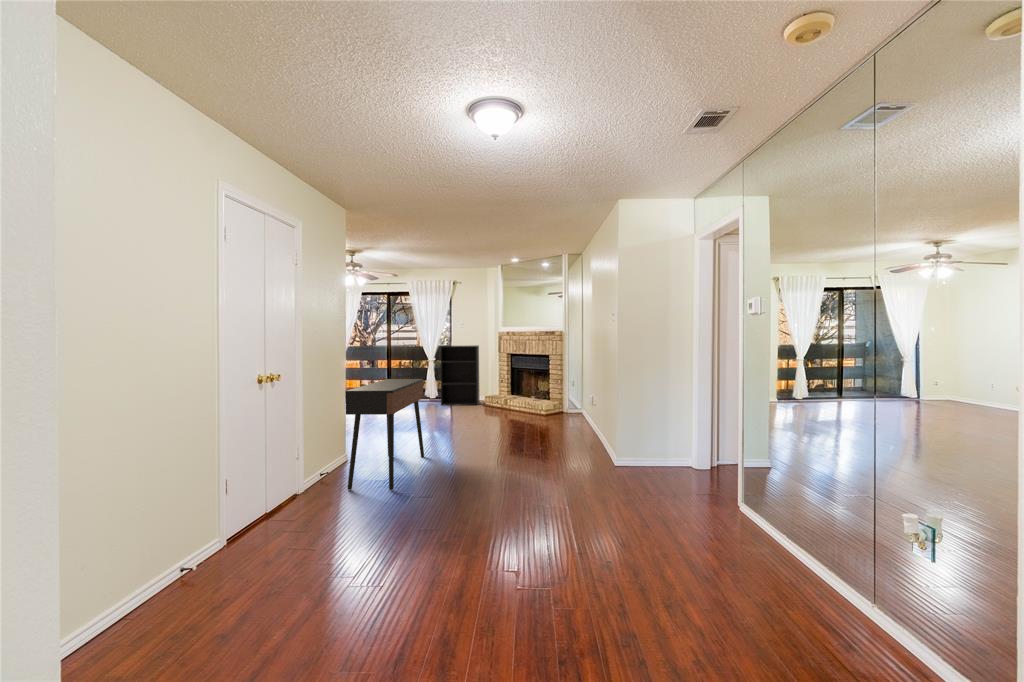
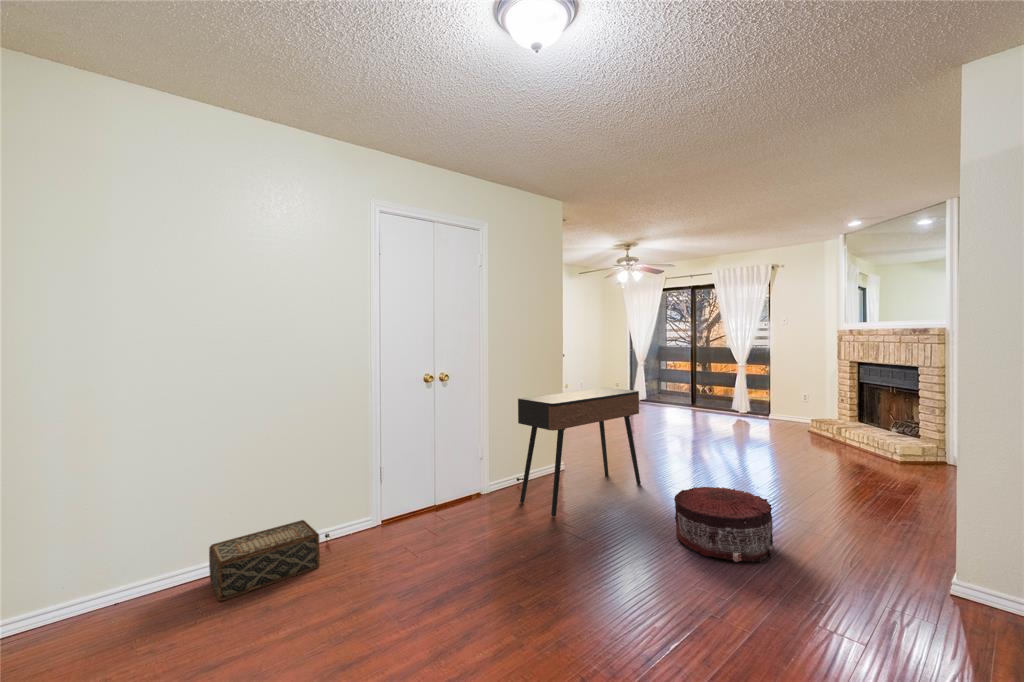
bookshelf: present [440,346,479,405] -> none [747,348,808,428]
pouf: none [481,437,544,480] -> present [674,487,773,562]
woven basket: none [71,553,220,660] -> present [209,520,320,601]

